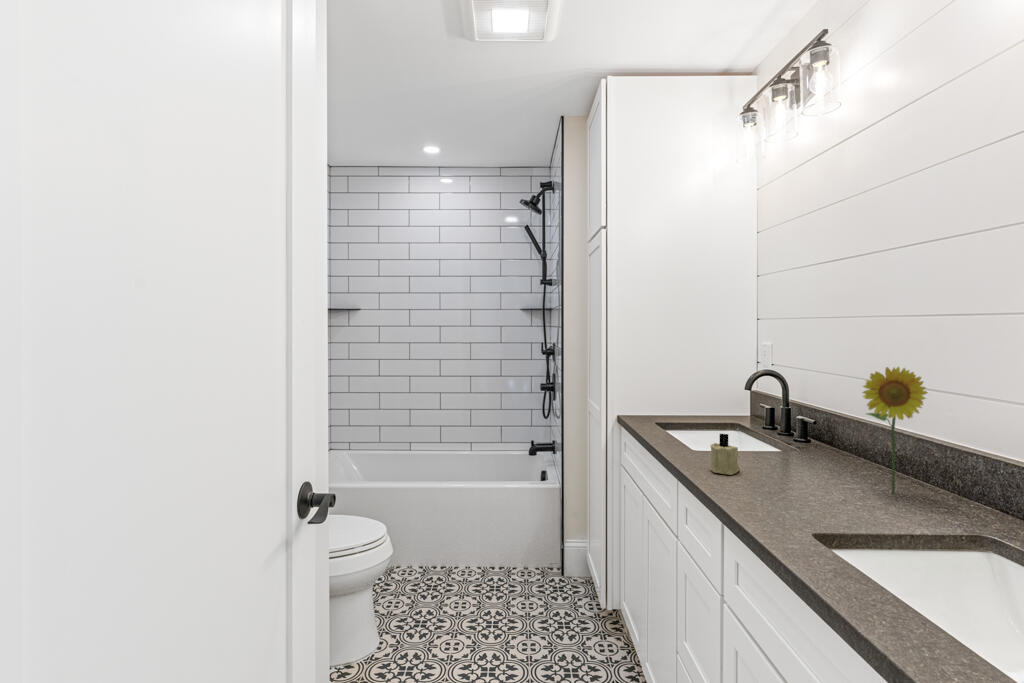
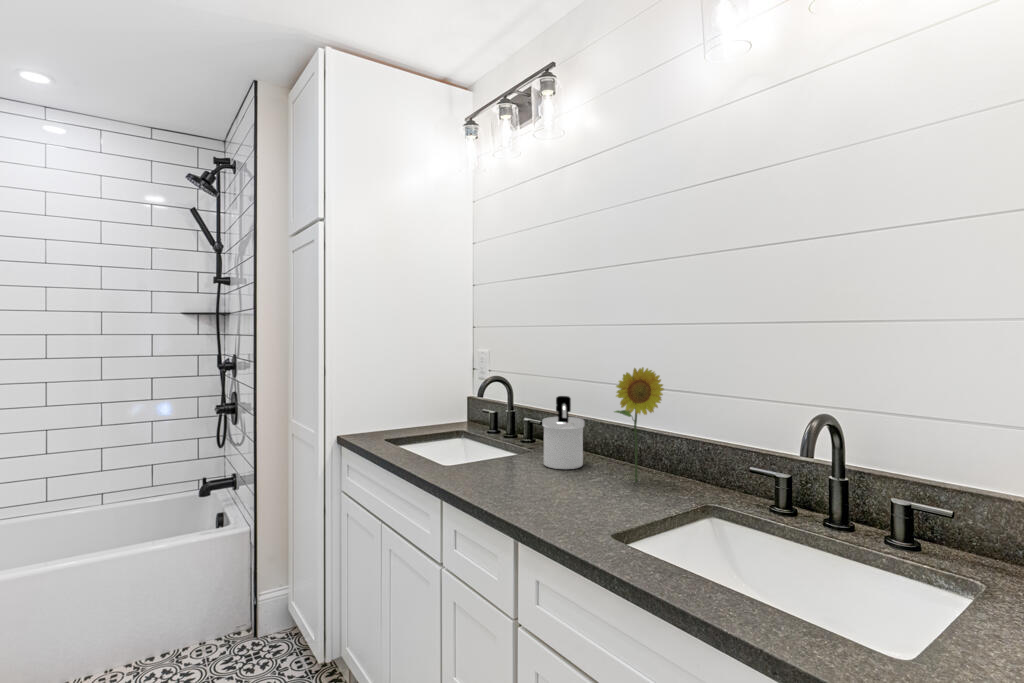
soap dispenser: none [795,394,846,471] -> present [542,396,584,469]
candle: present [710,434,740,475] -> none [477,444,505,488]

